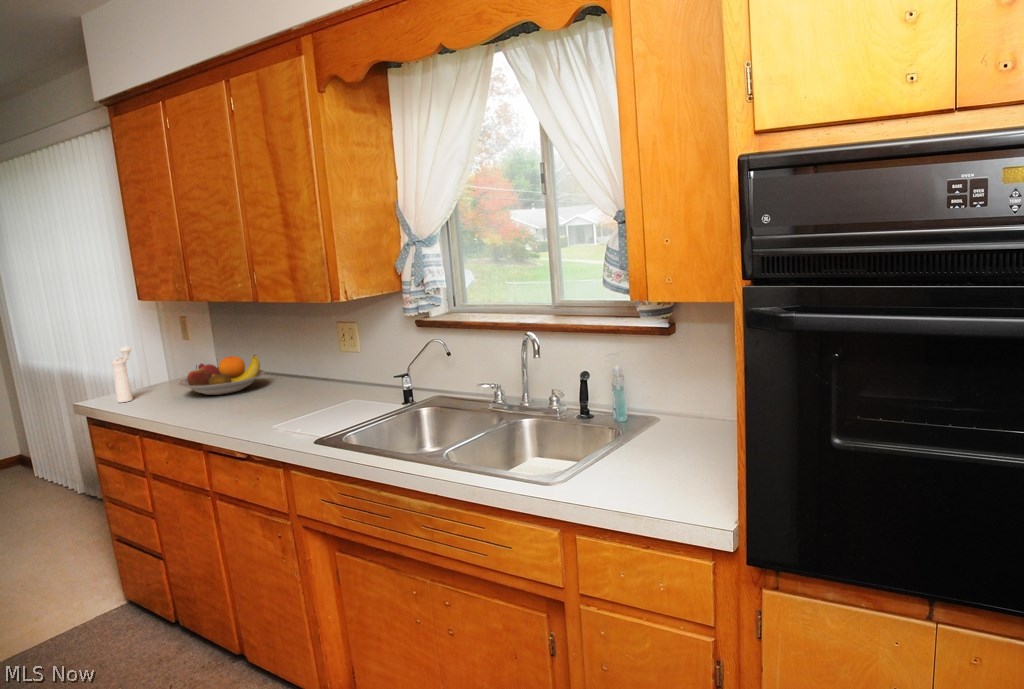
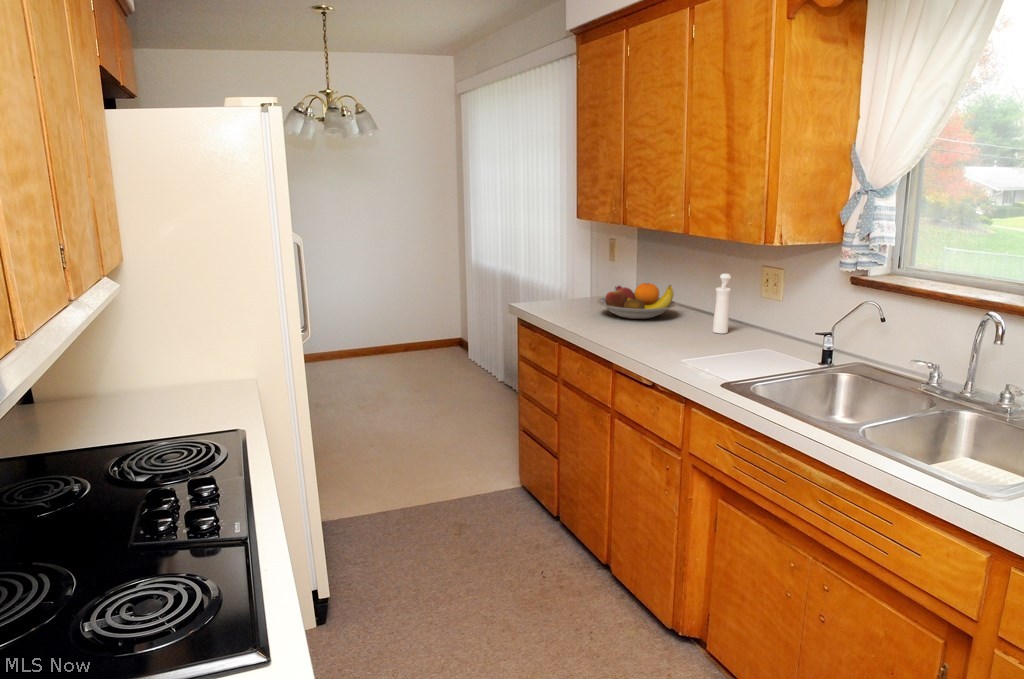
pepper mill: present [111,346,133,402] -> present [713,274,731,333]

